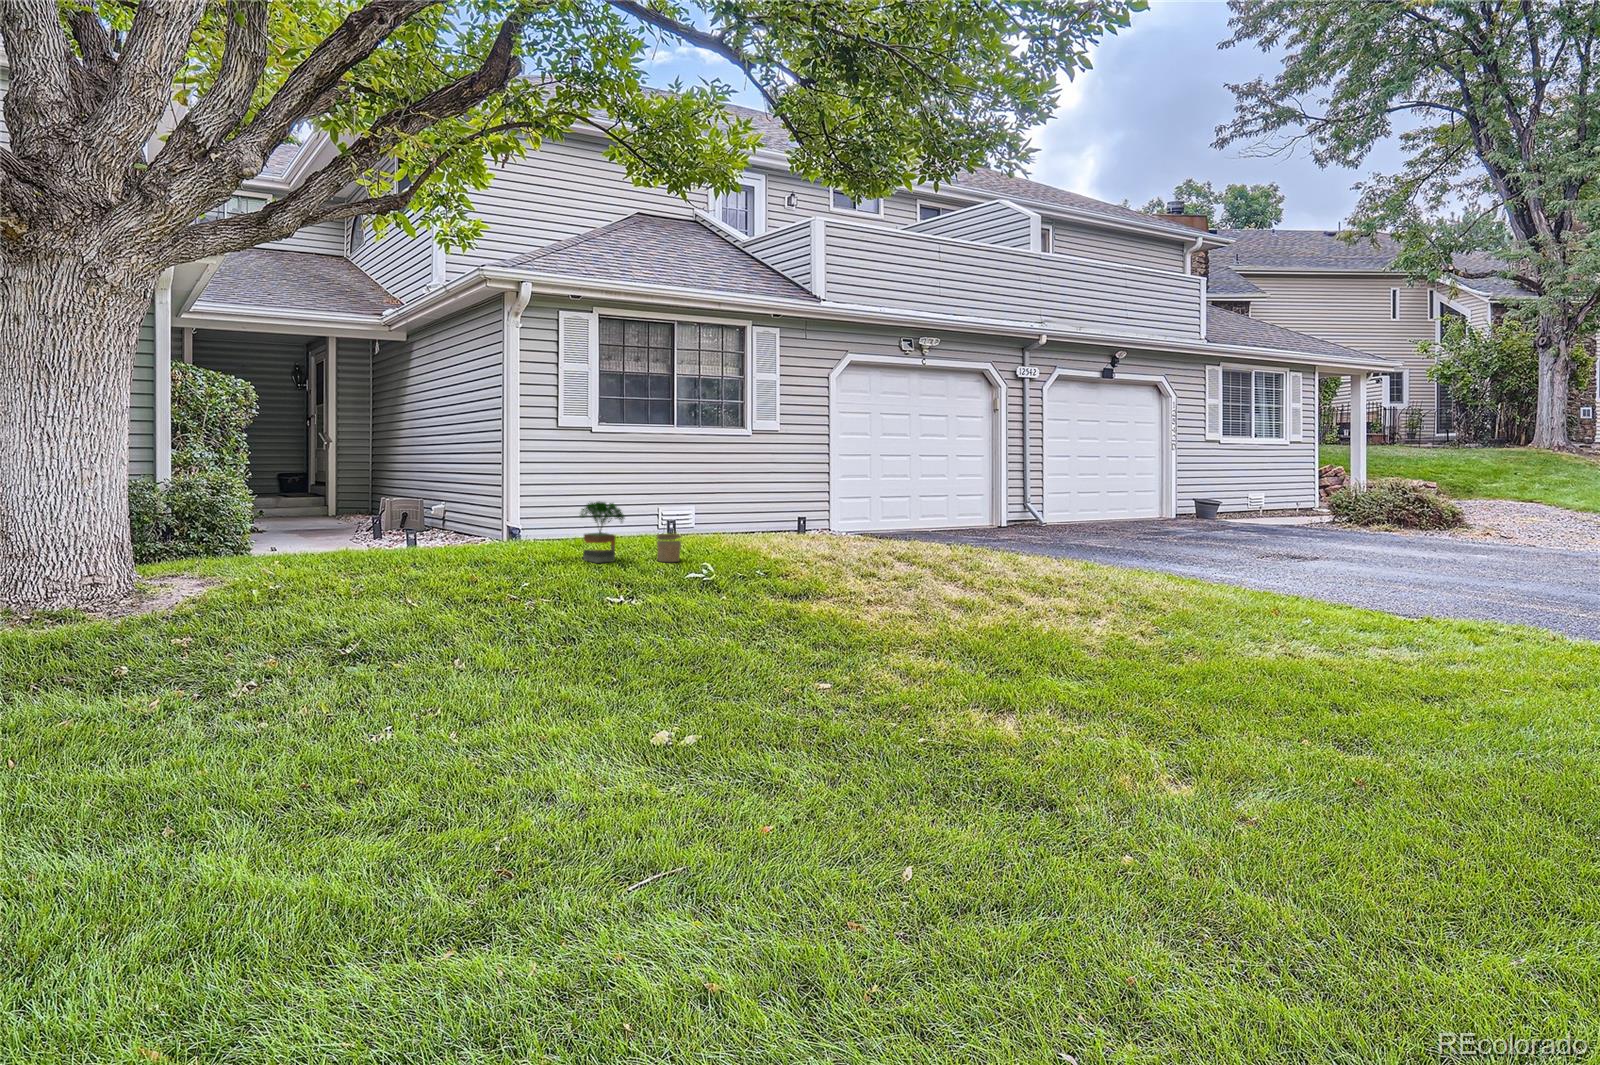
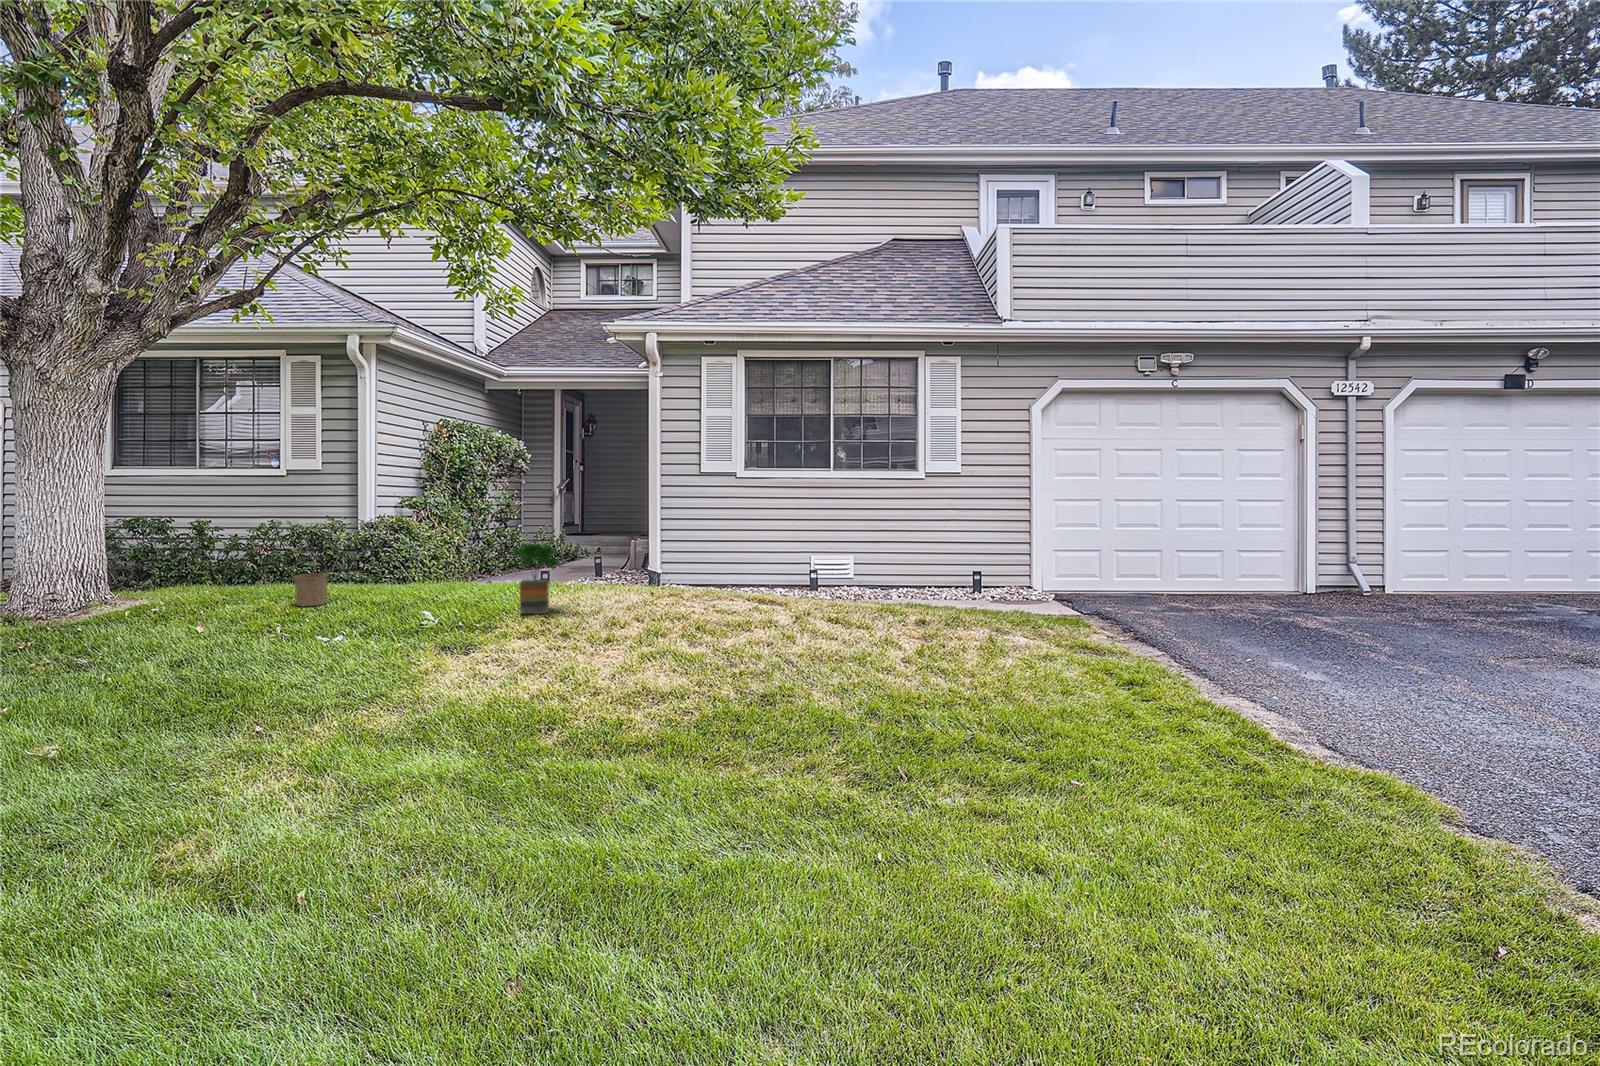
bucket: present [657,529,682,562] -> present [291,558,330,606]

